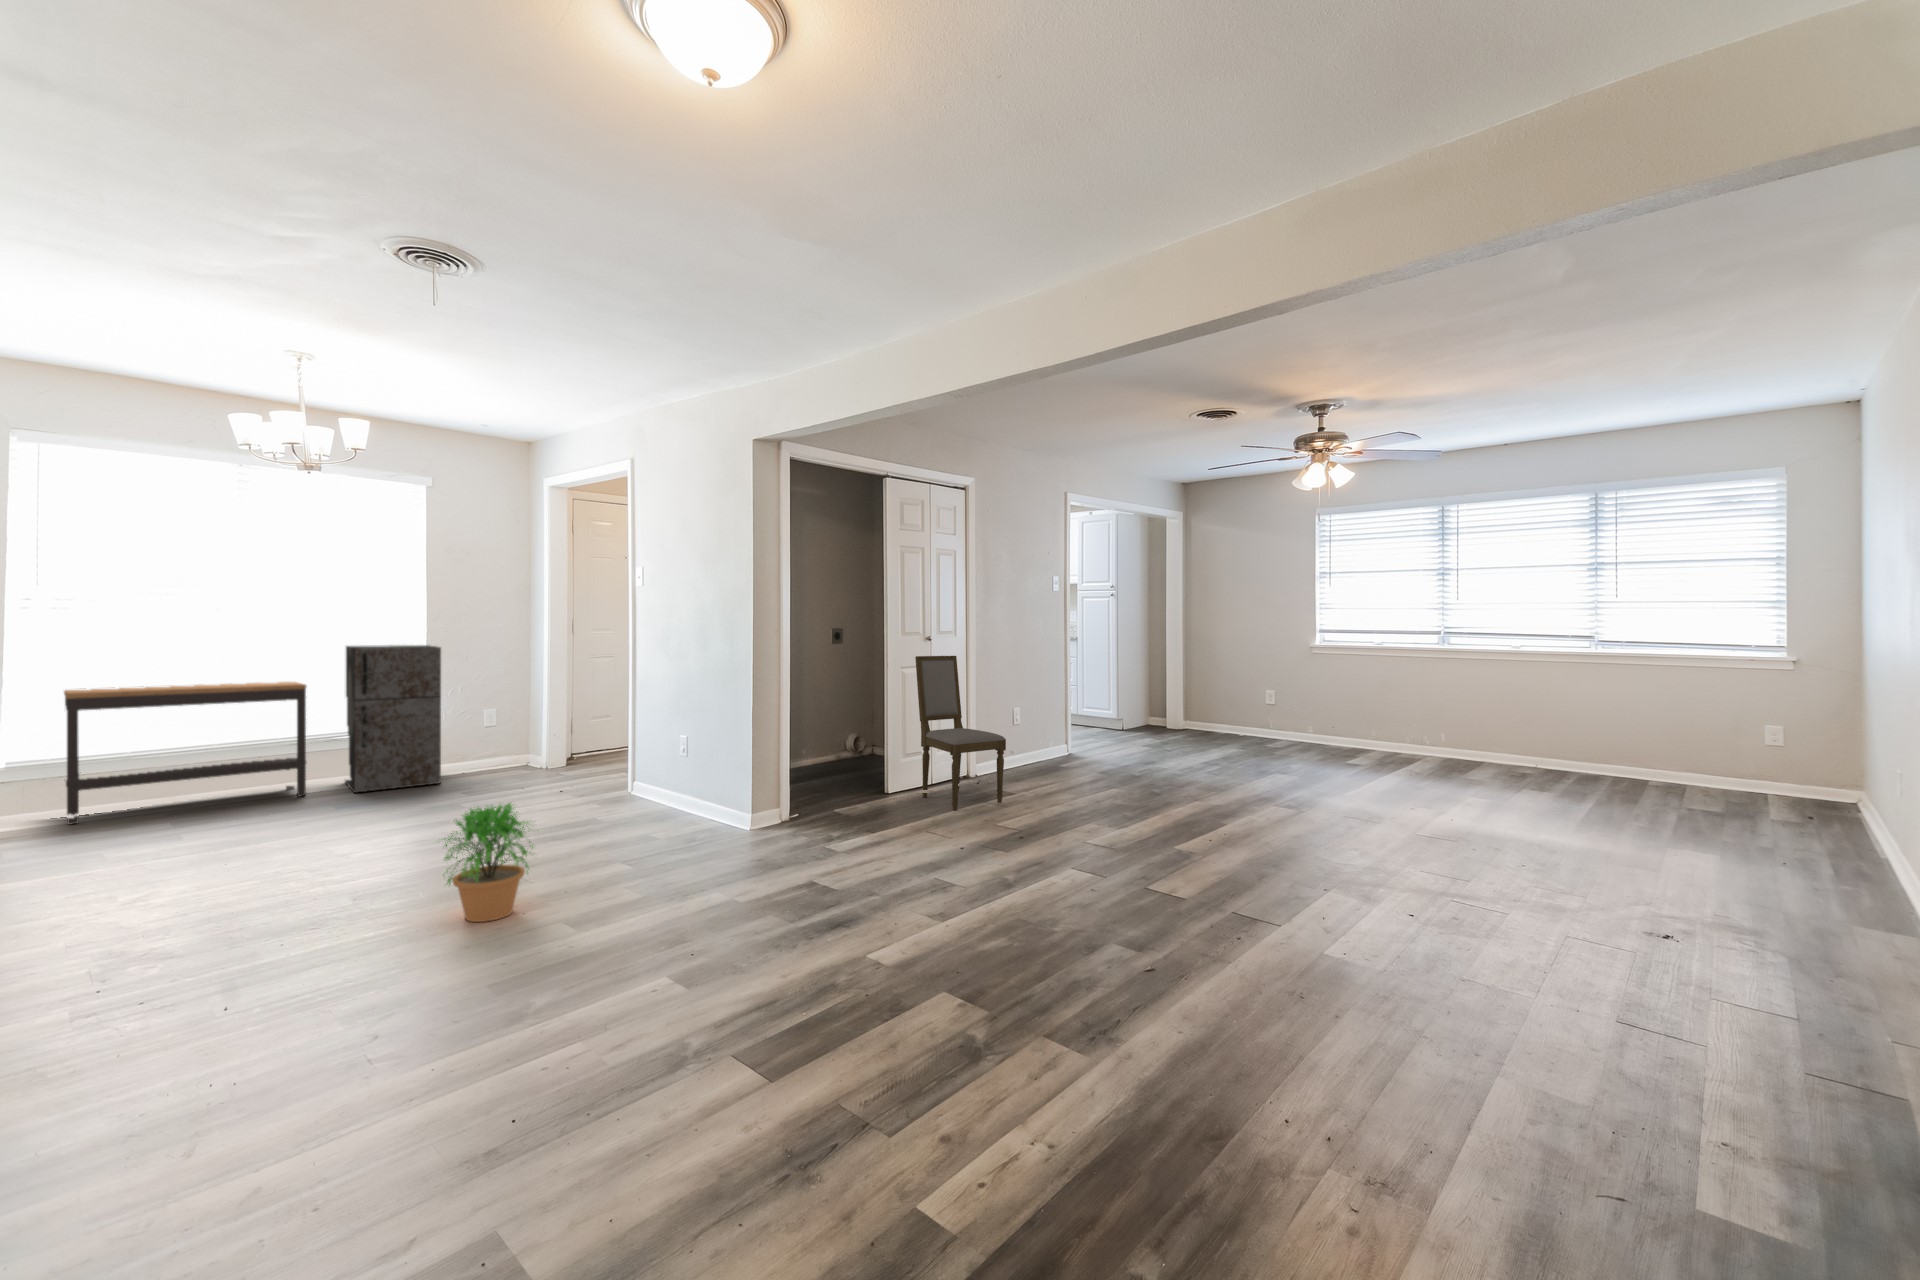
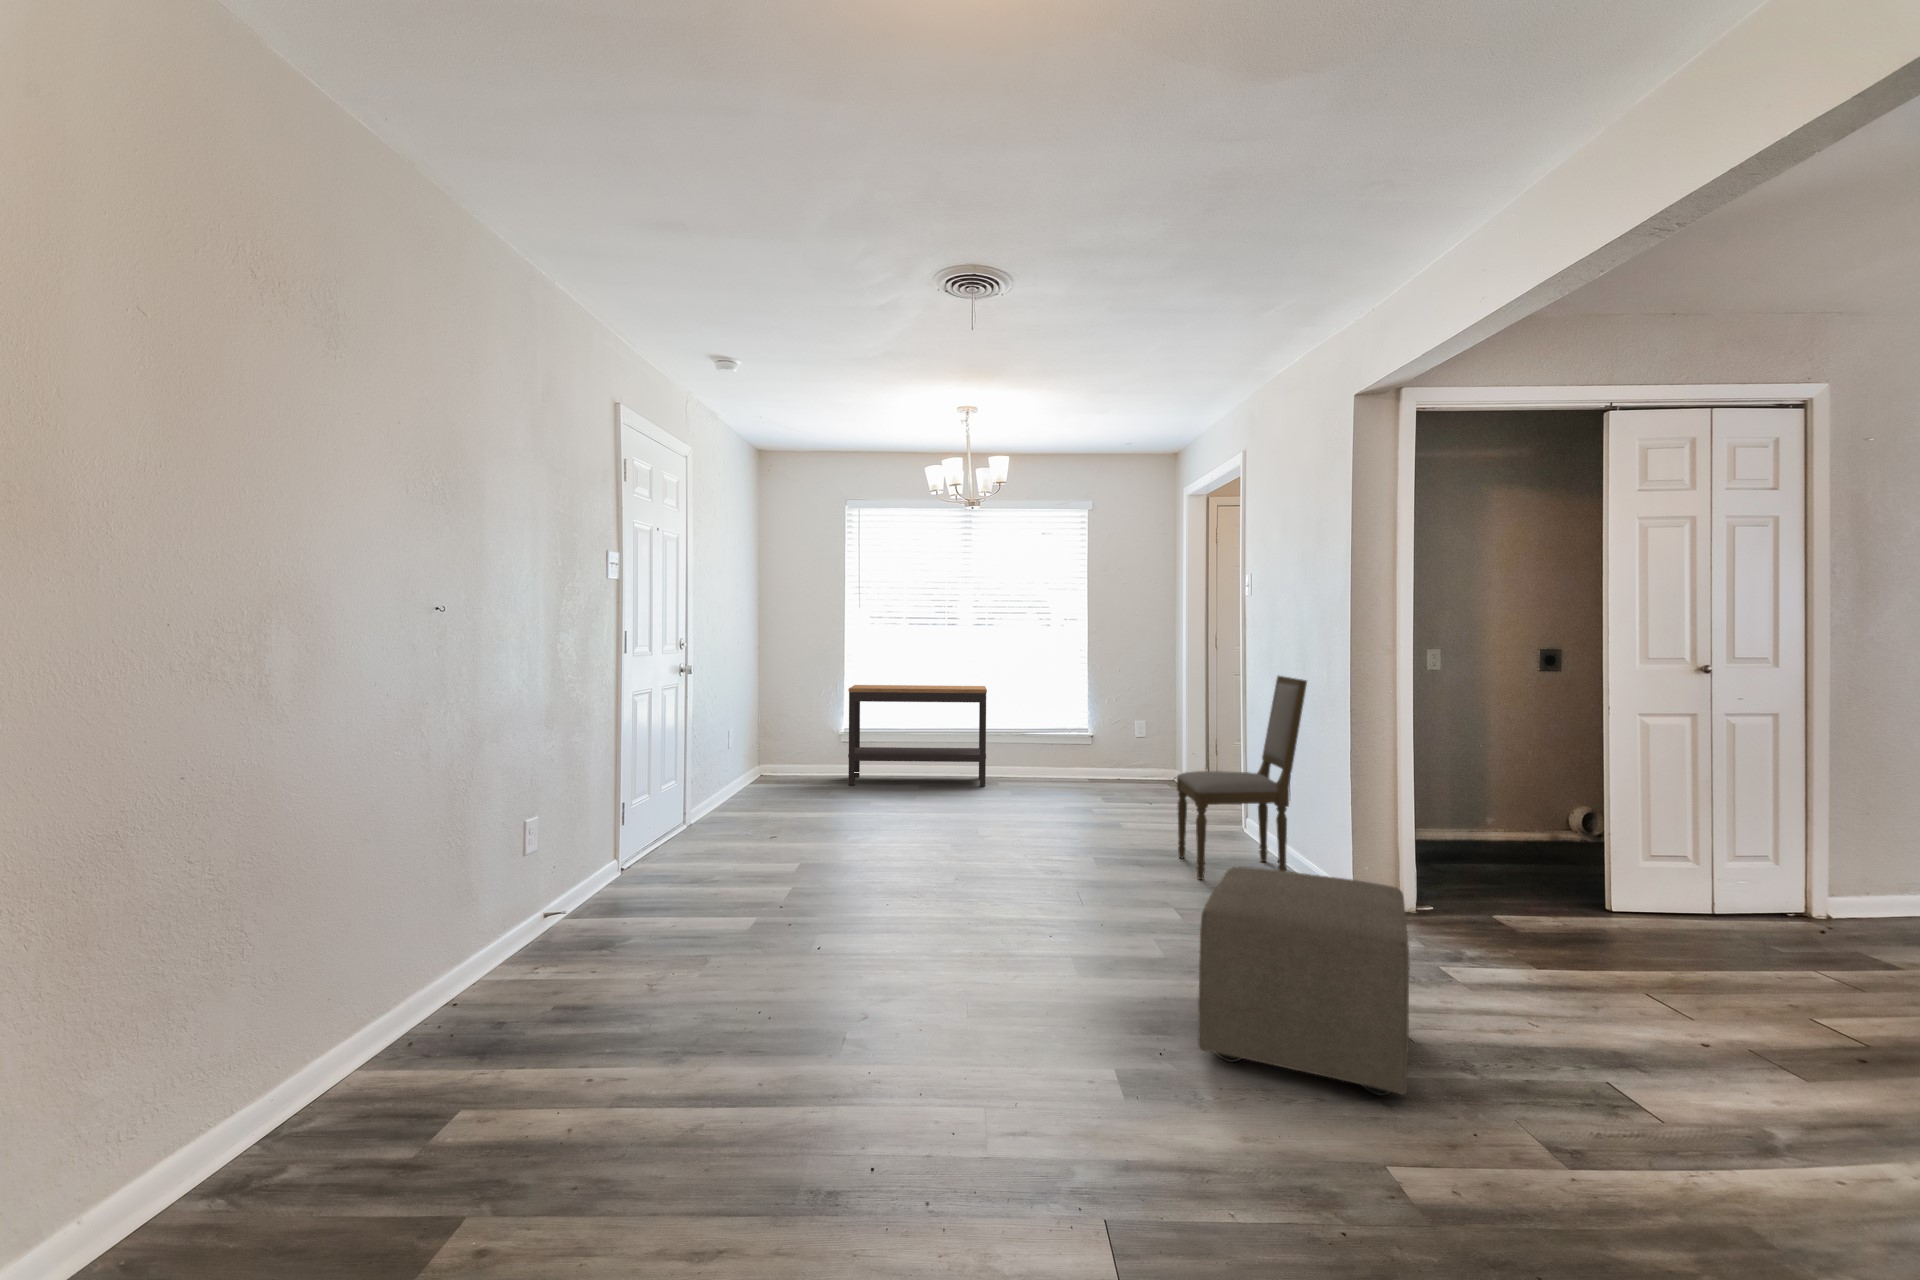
storage cabinet: present [345,645,441,793] -> none [1017,656,1086,791]
dining chair: present [915,656,1006,810] -> present [1177,676,1307,880]
ottoman: none [707,791,859,937] -> present [1198,867,1410,1096]
potted plant: present [443,803,533,922] -> none [970,824,1061,947]

